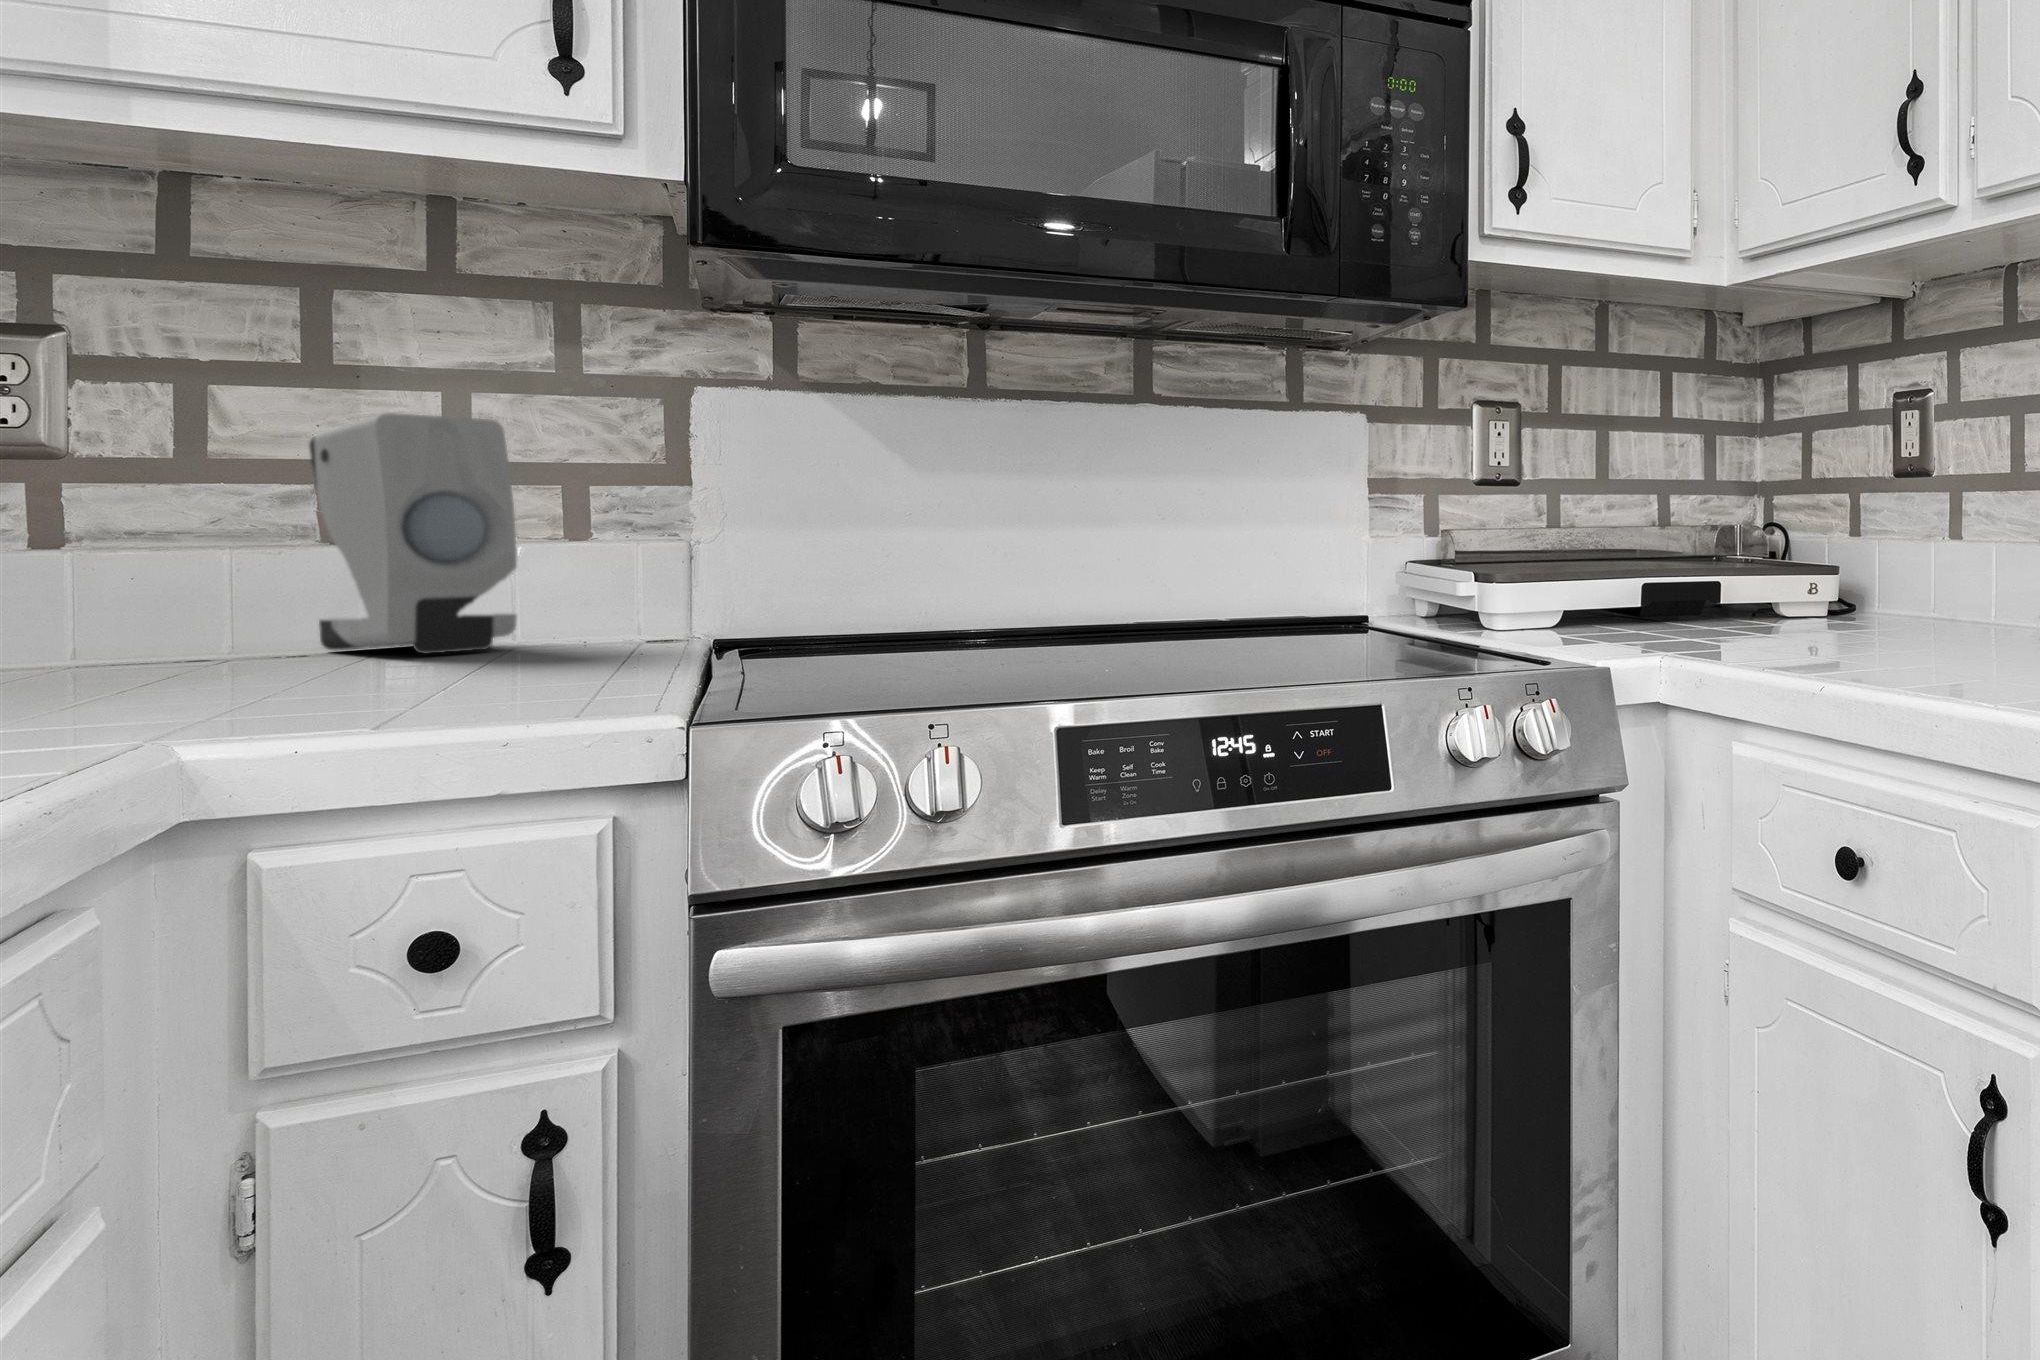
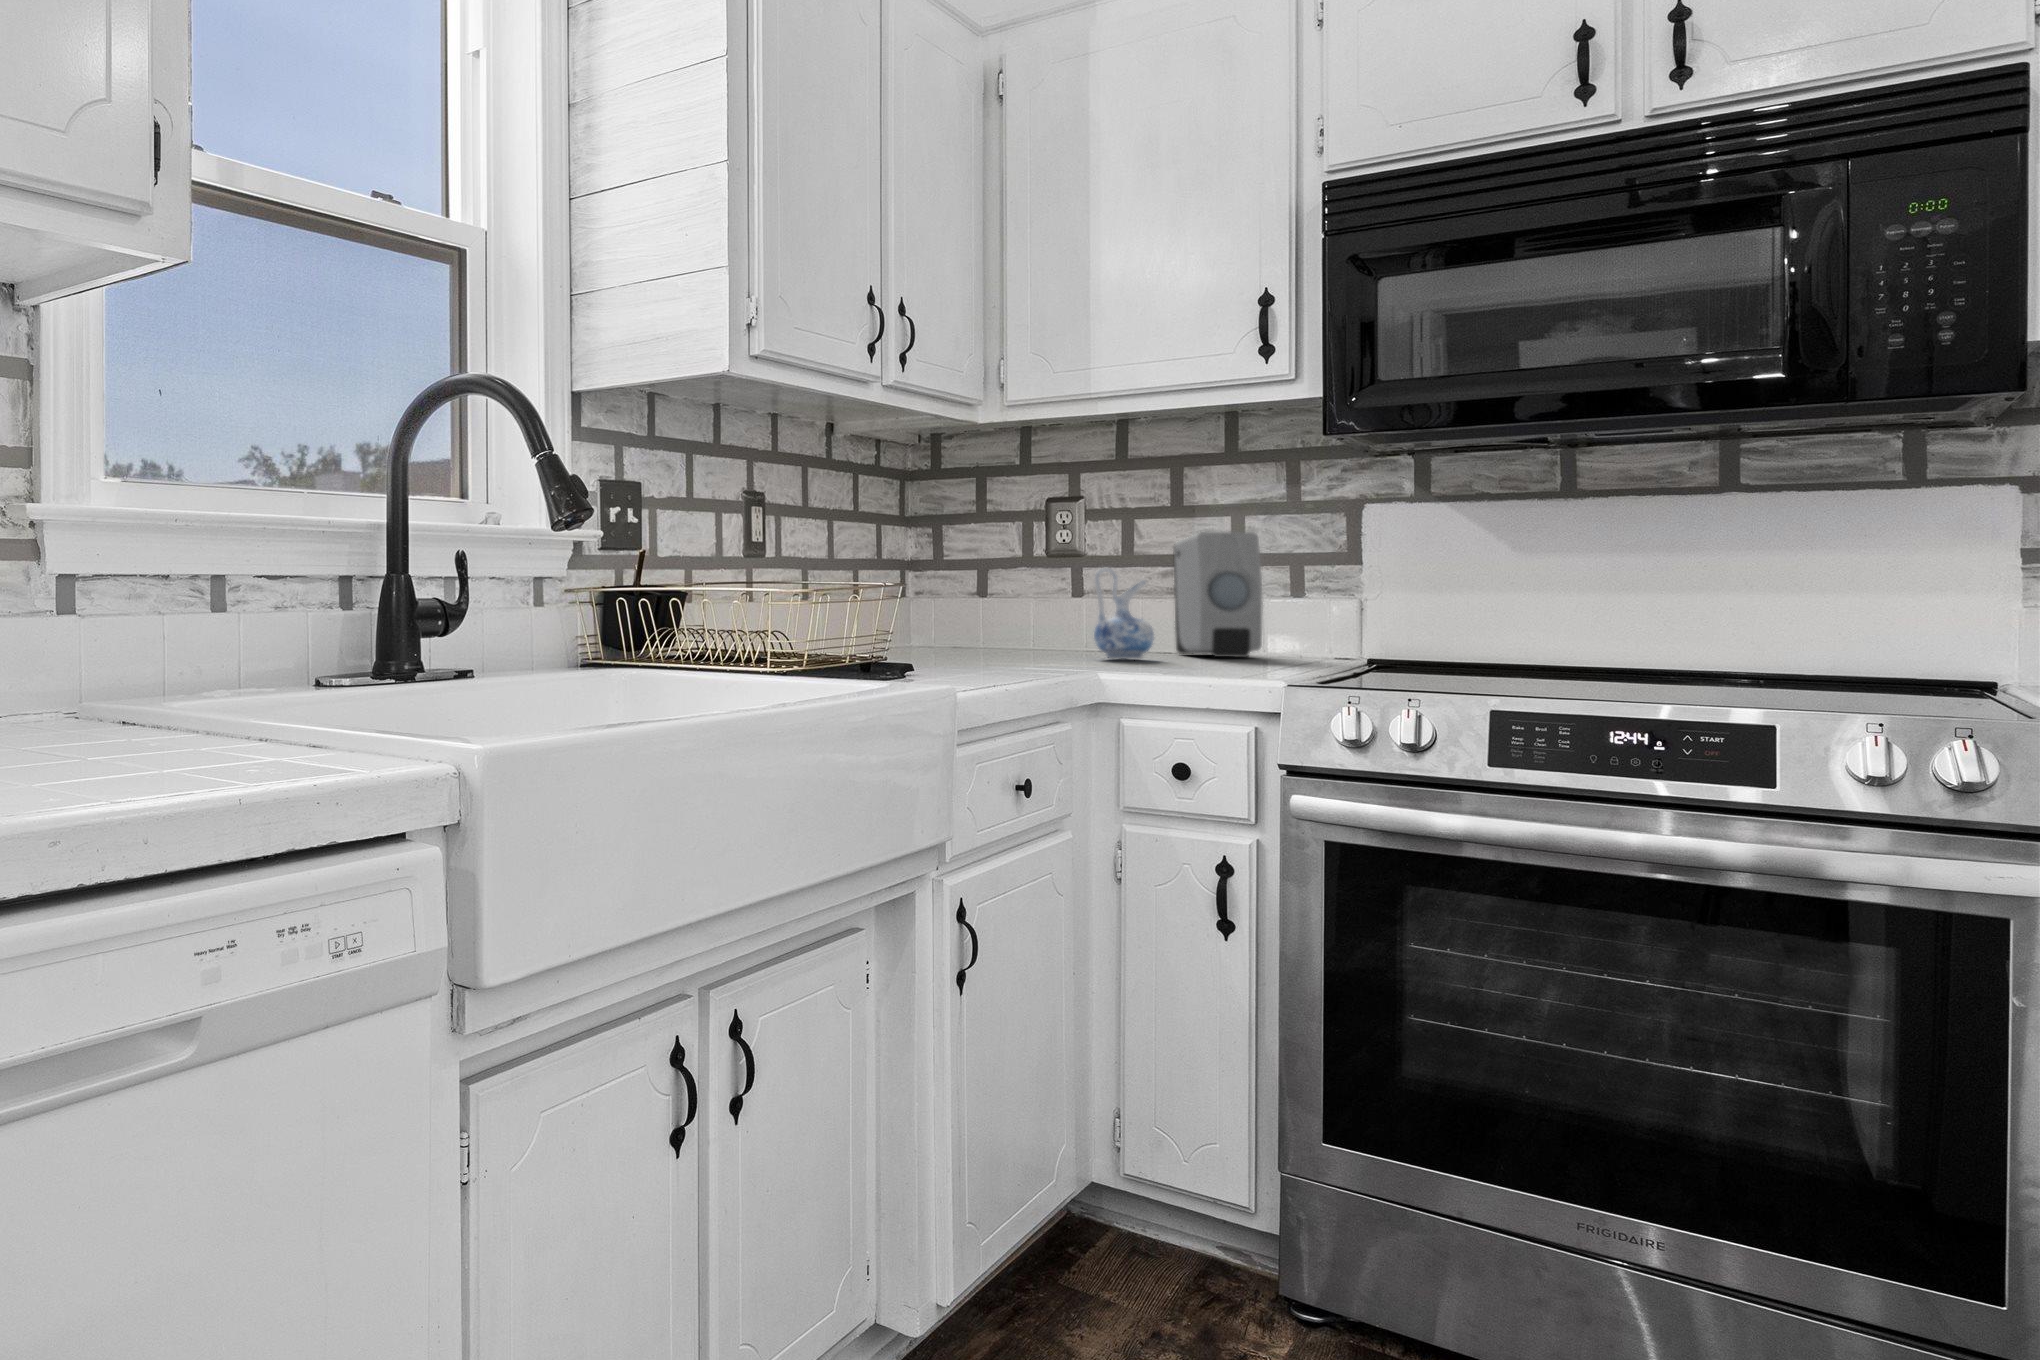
ceramic pitcher: none [110,476,280,680] -> present [1094,568,1154,660]

